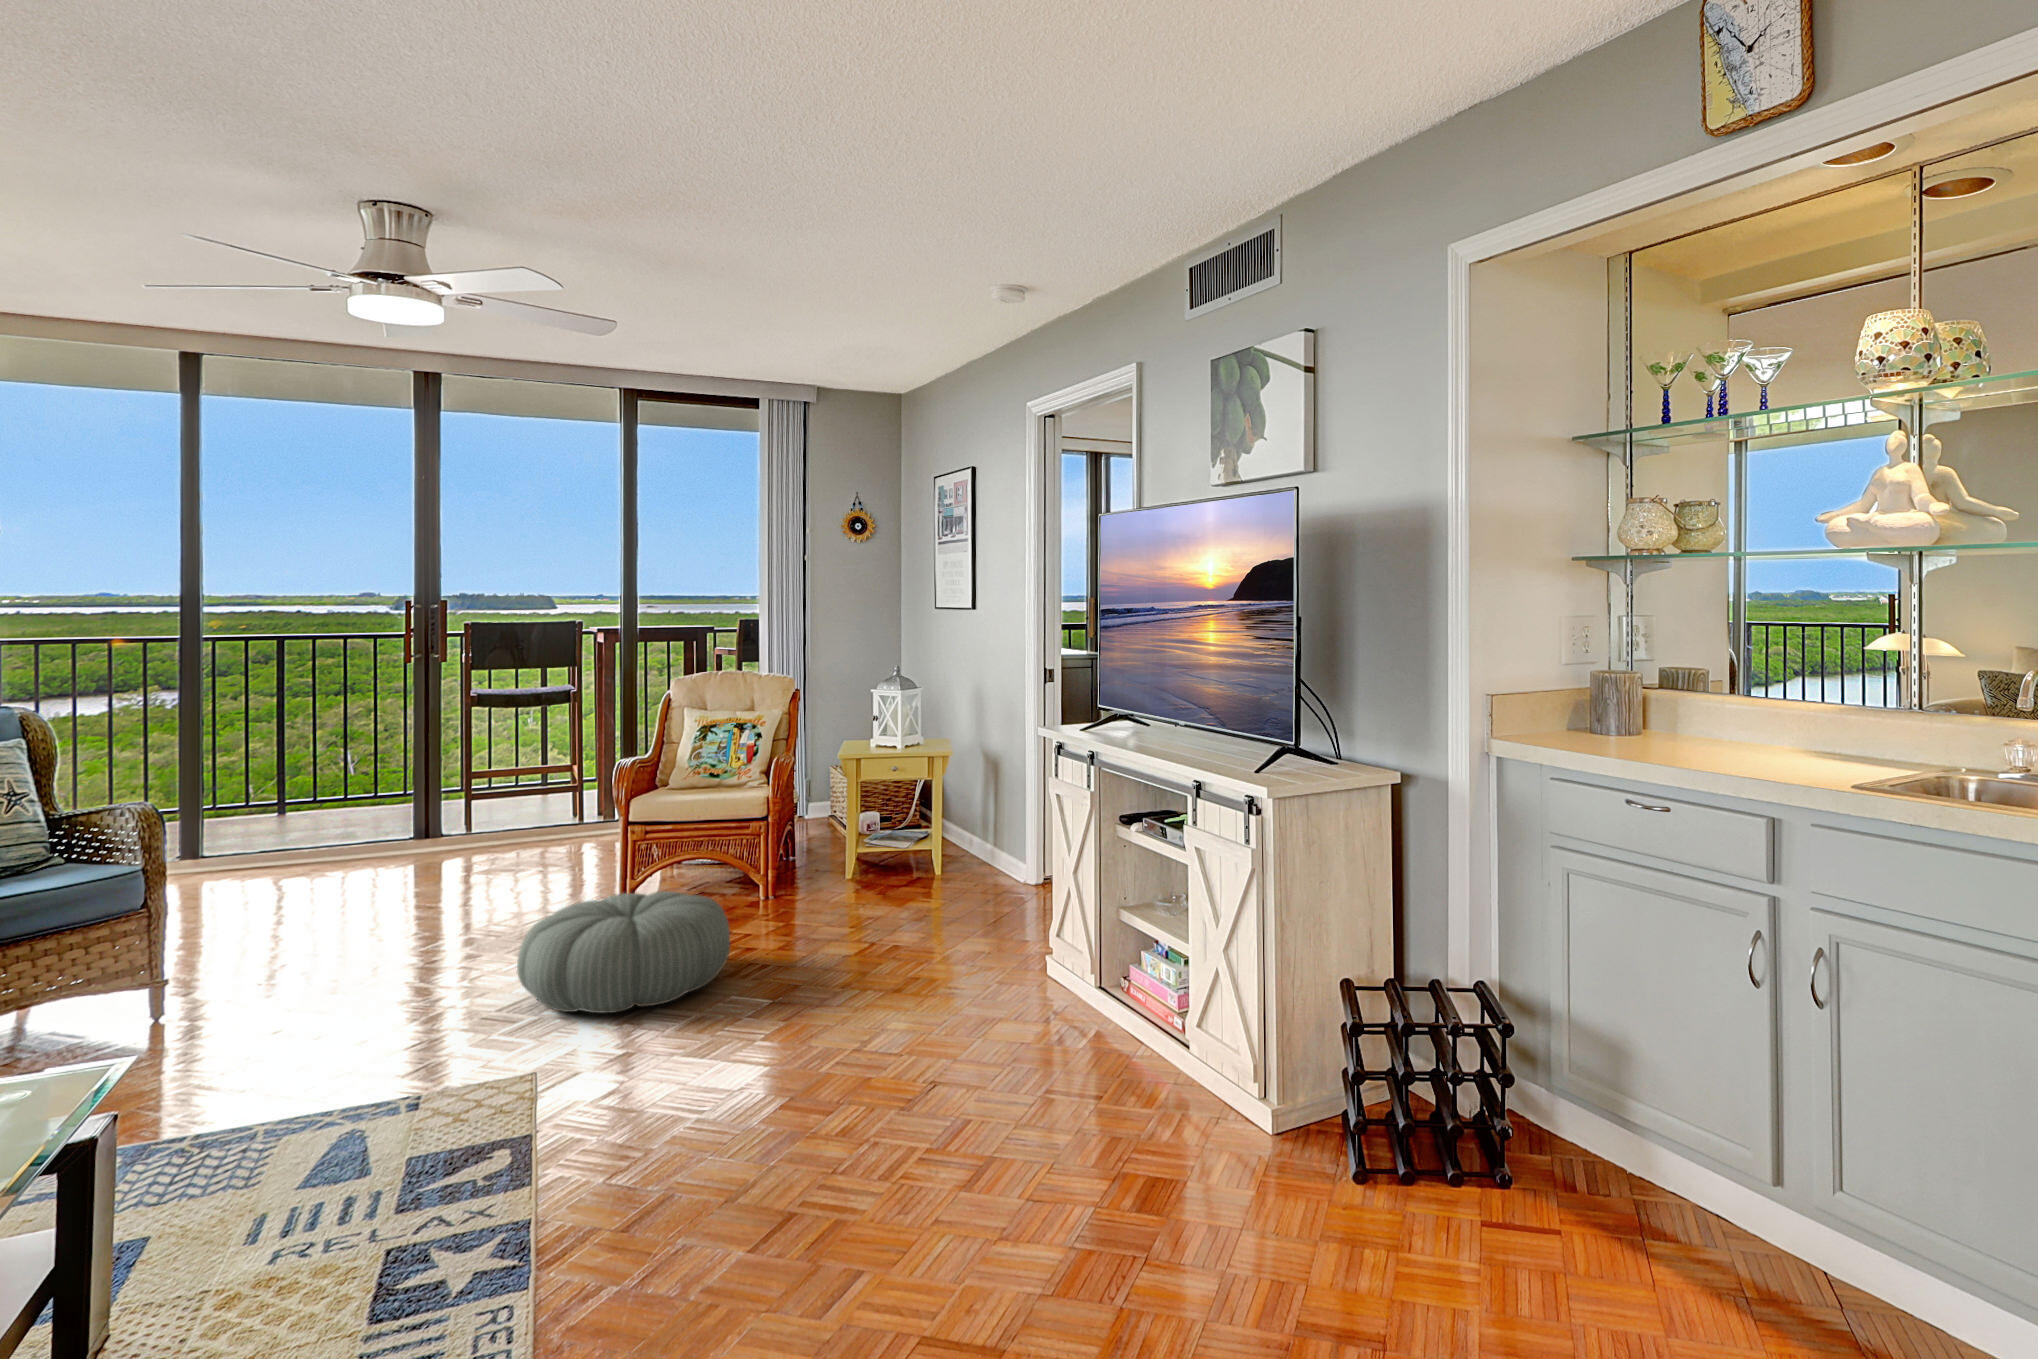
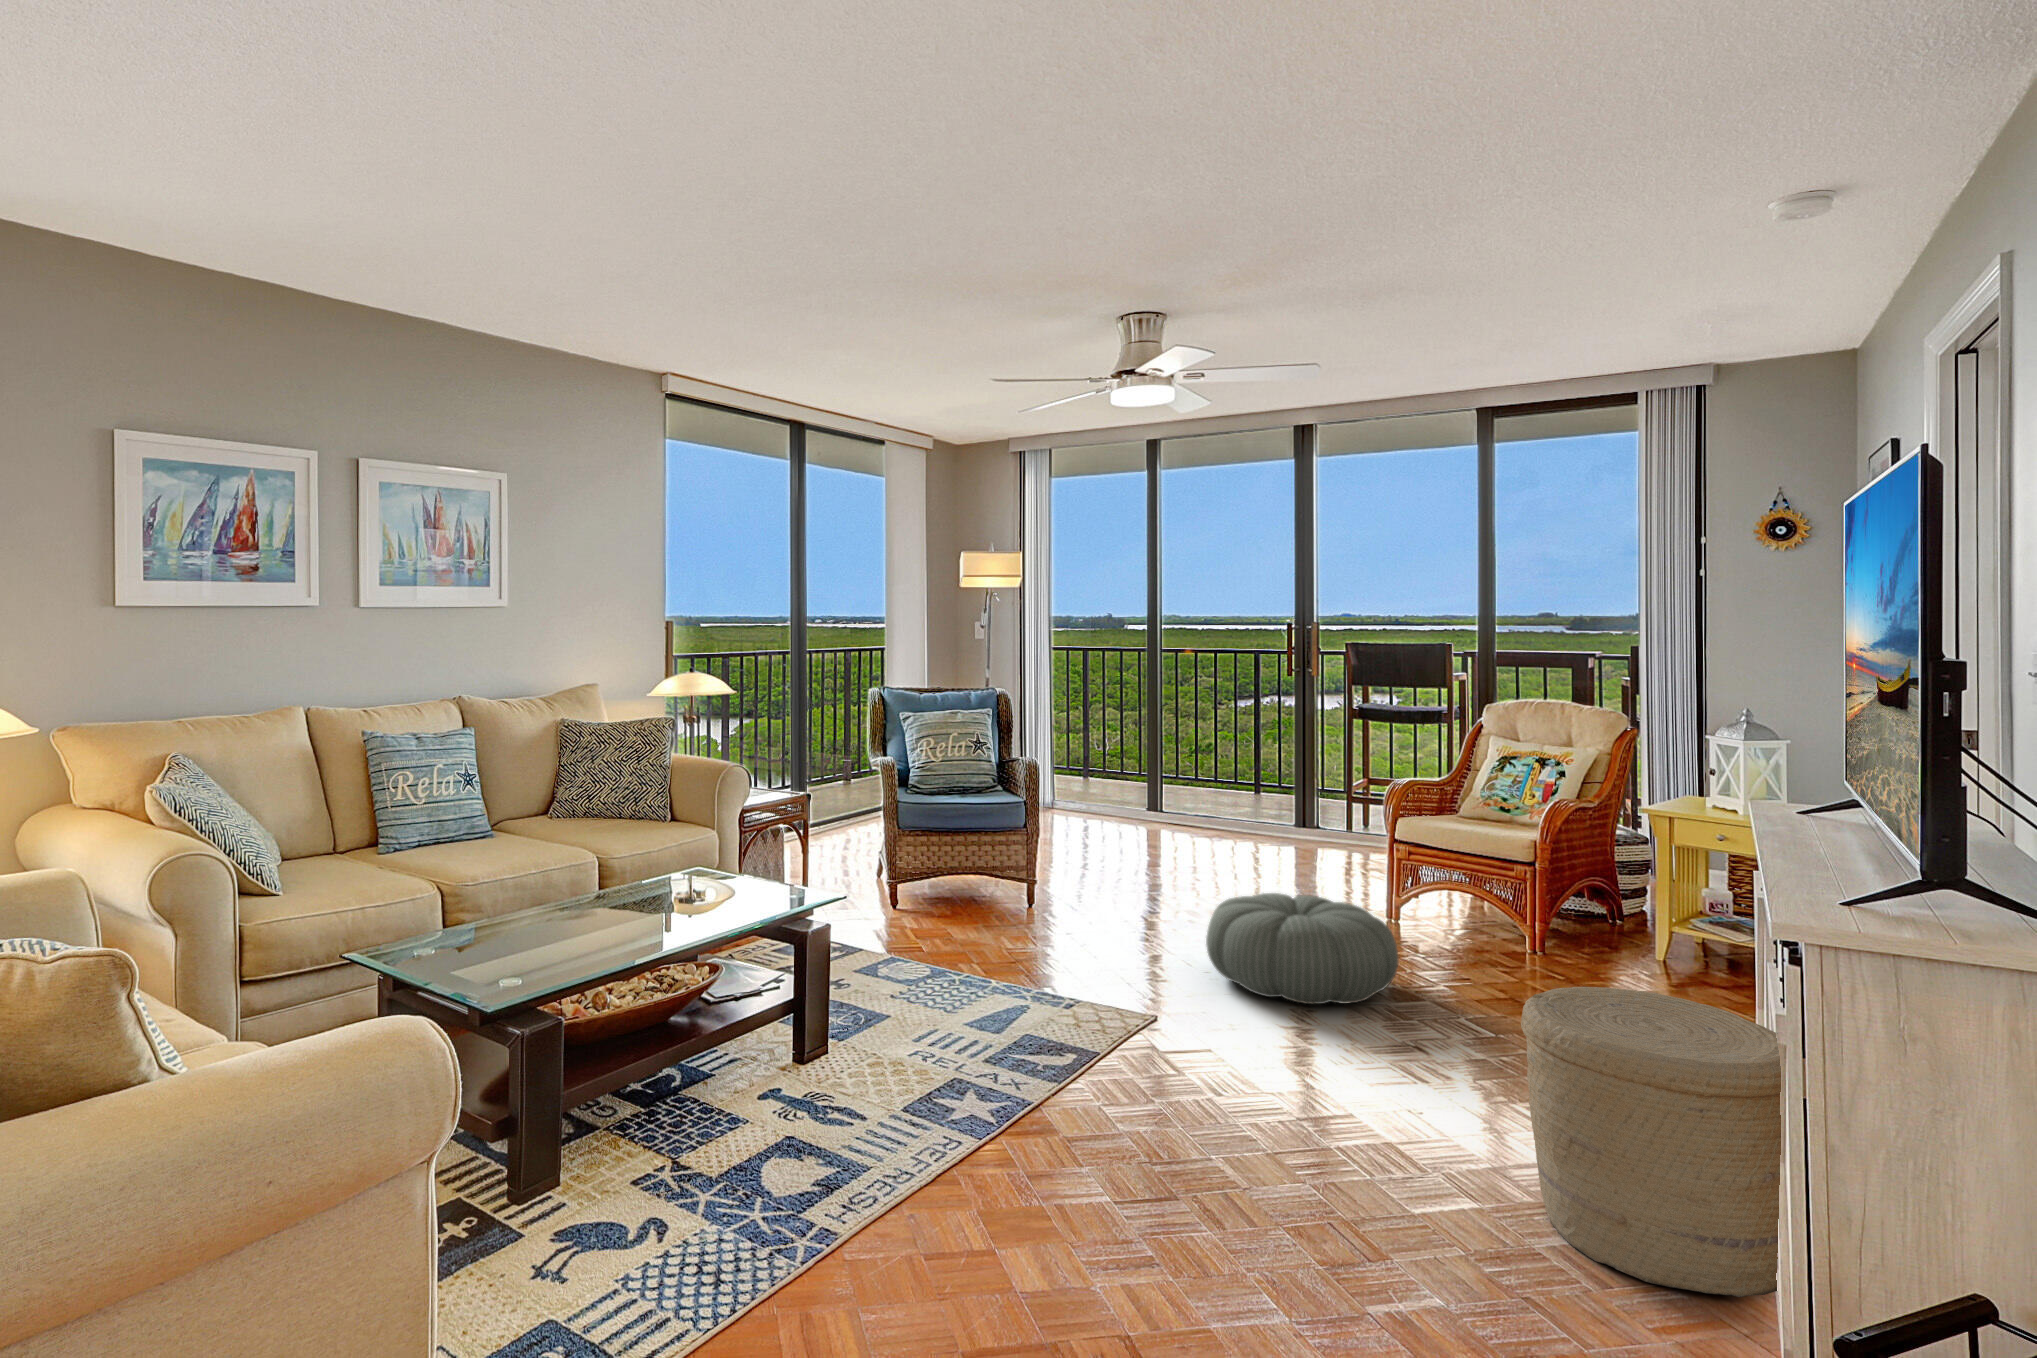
woven basket: none [993,873,1161,1084] -> present [1521,987,1781,1297]

